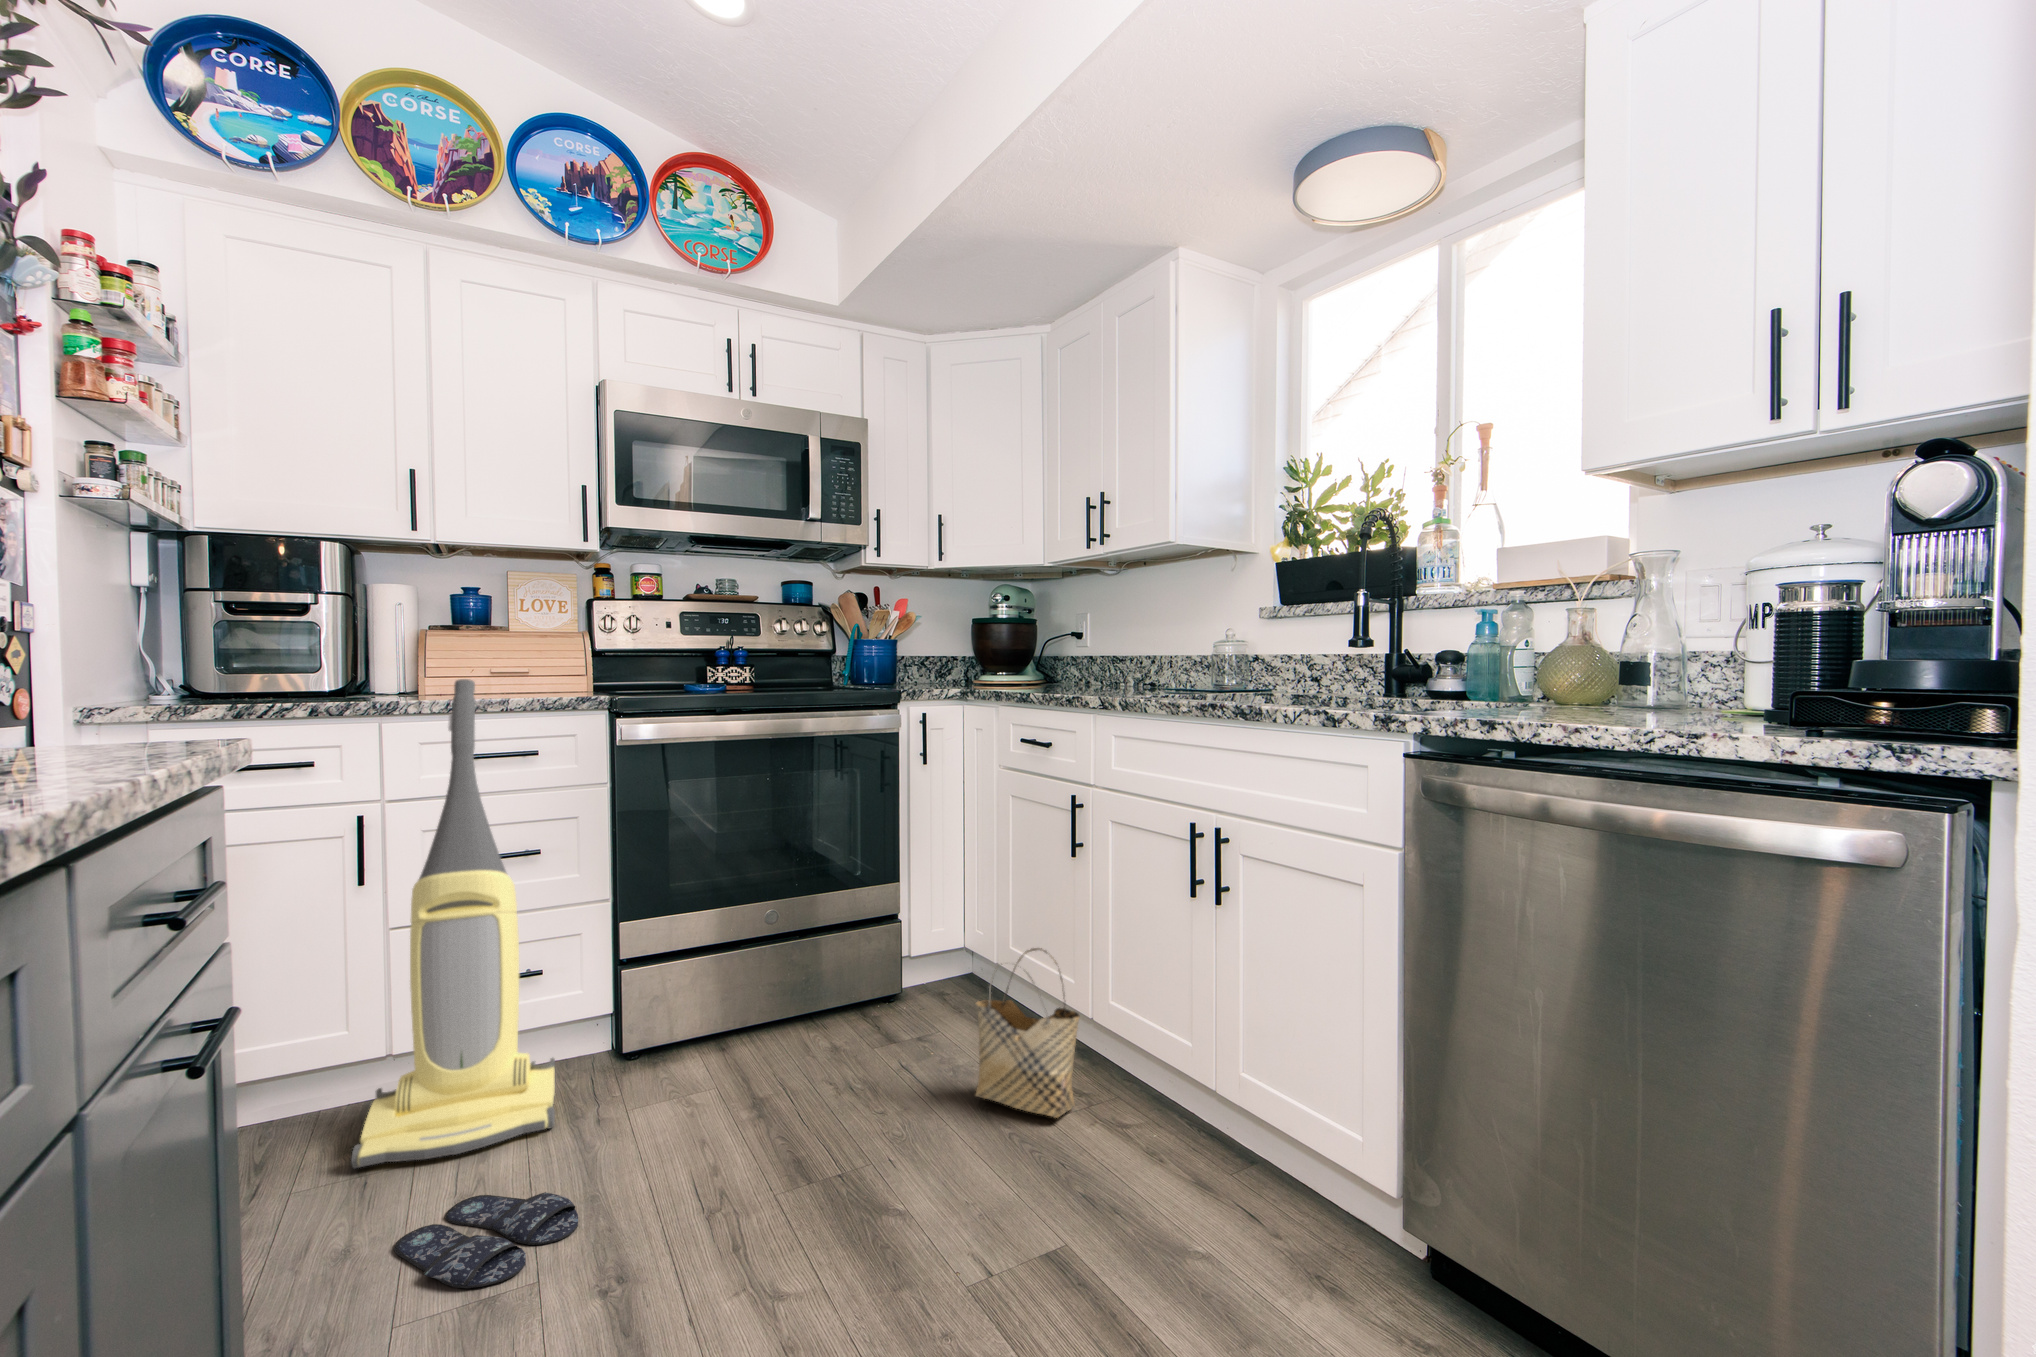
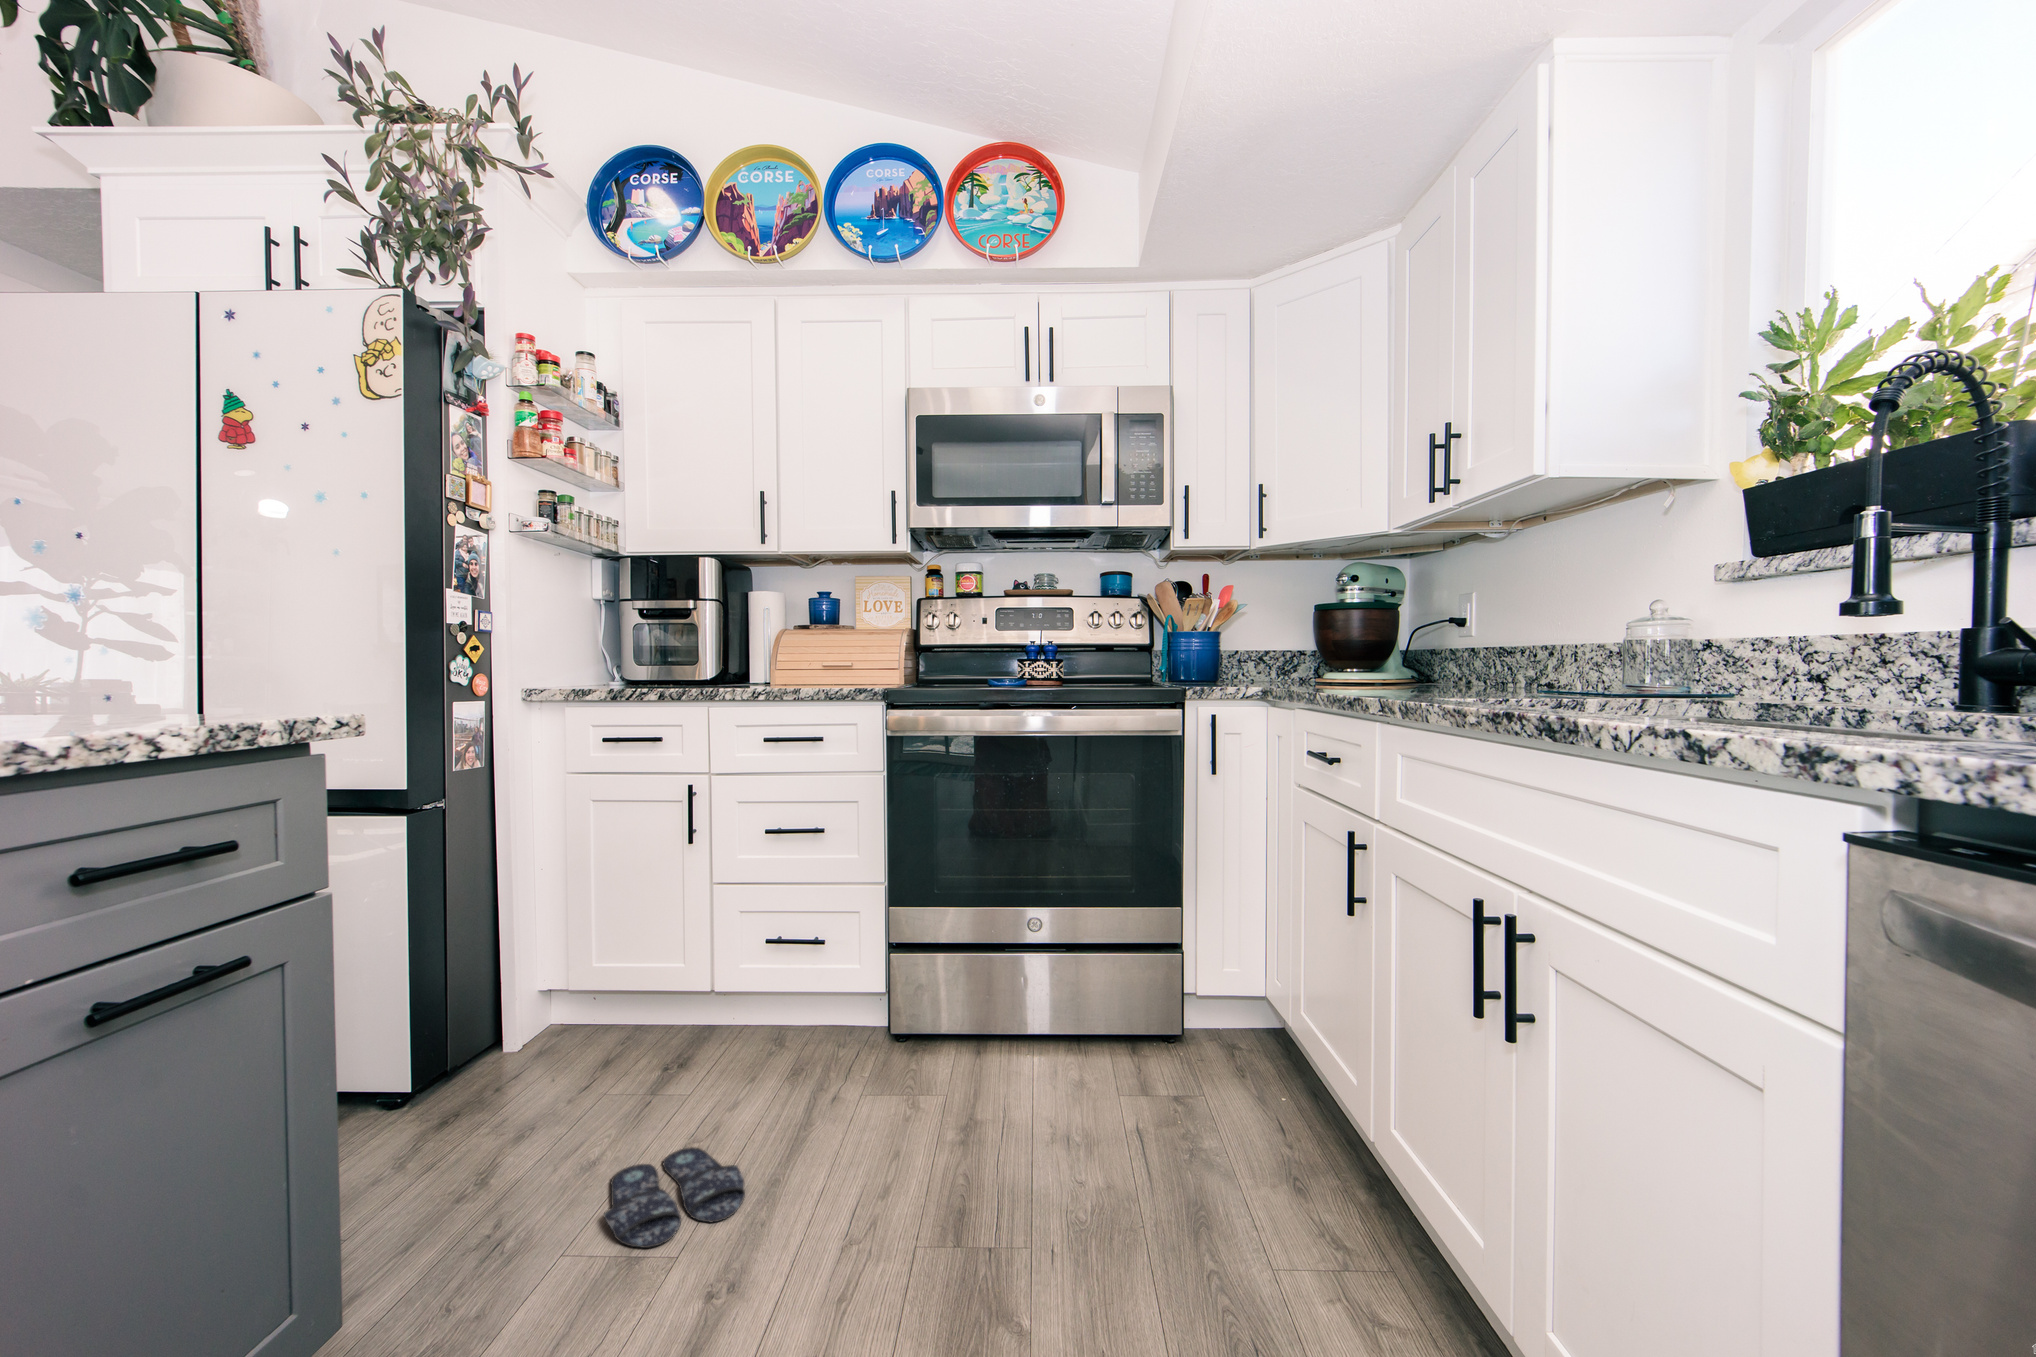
vacuum cleaner: present [351,679,555,1168] -> none [646,671,820,1100]
woven basket: present [976,948,1080,1118] -> none [1186,1033,1319,1280]

